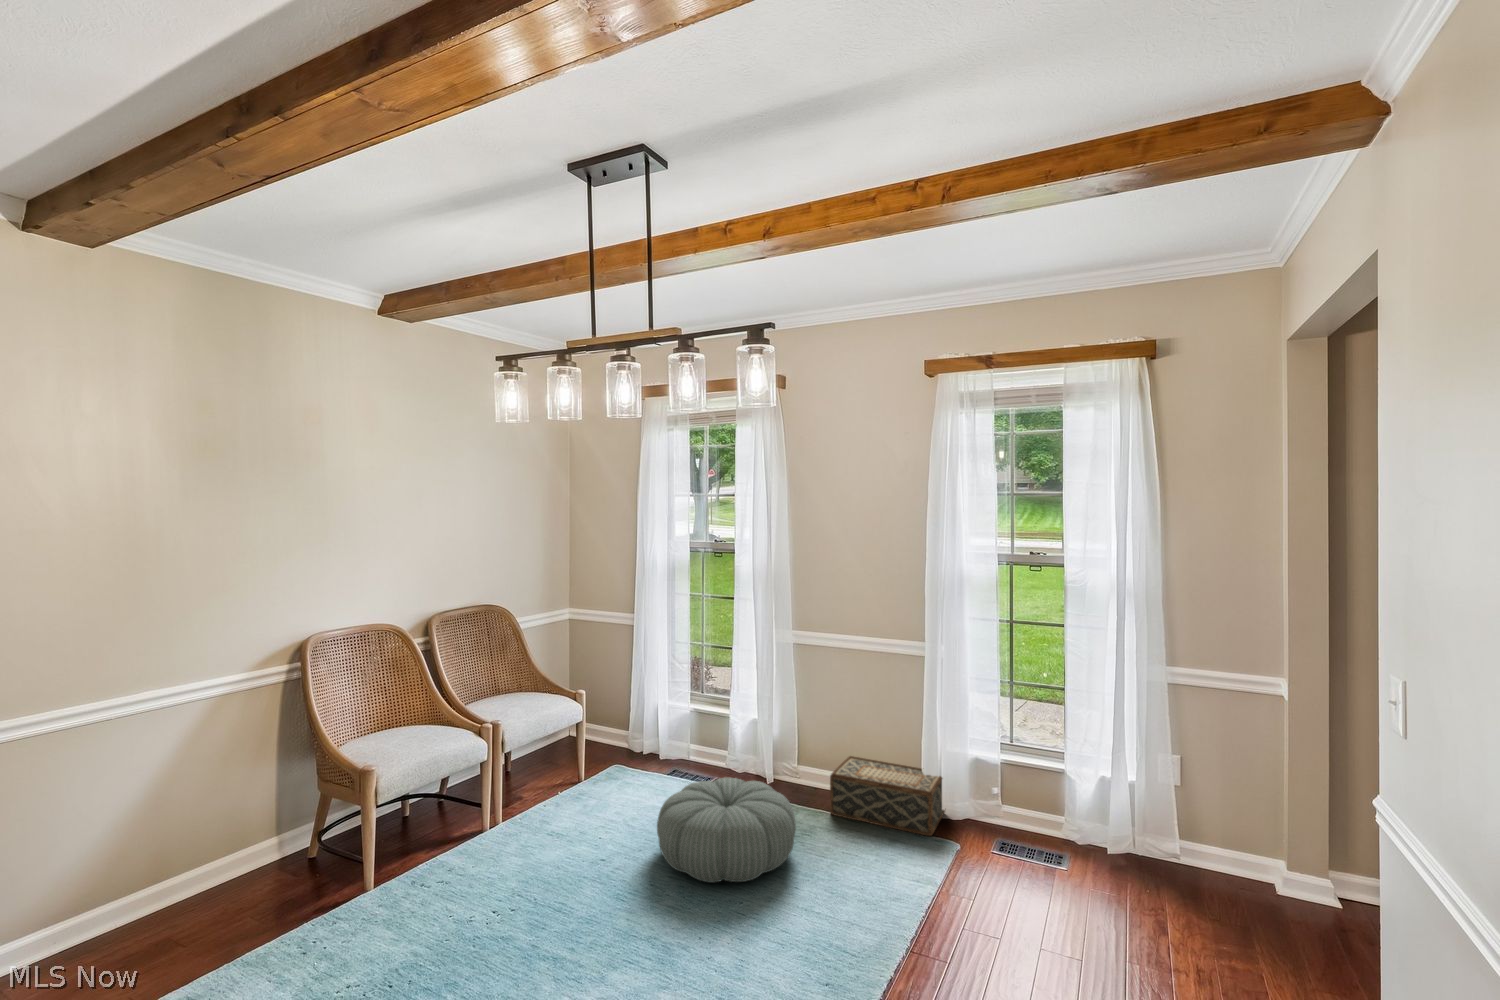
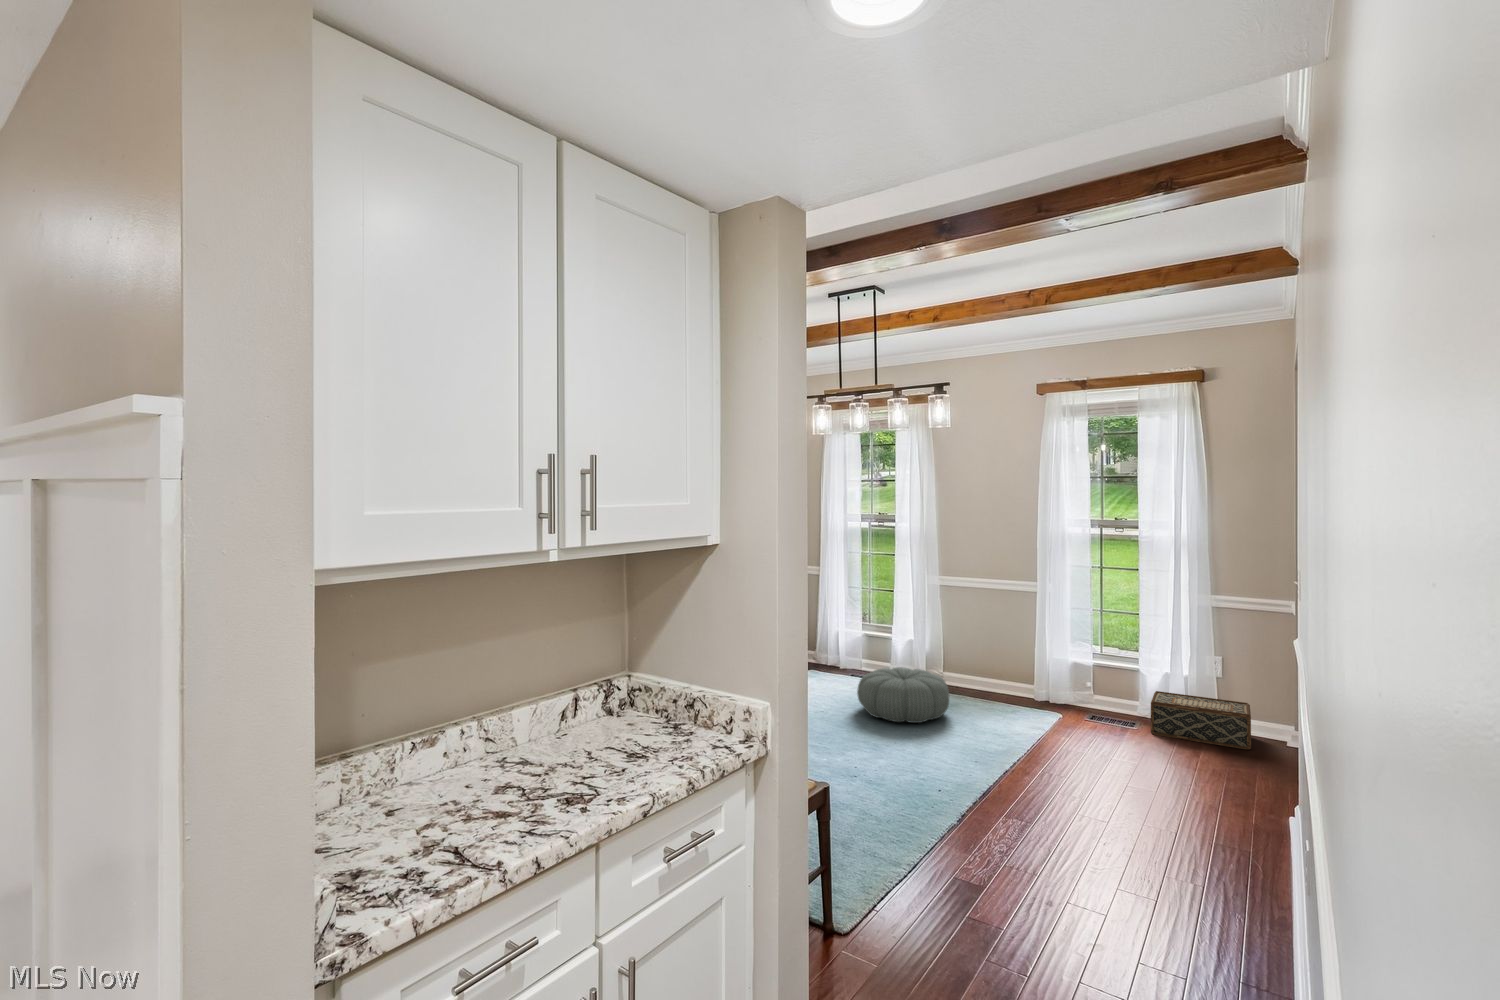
woven basket: present [830,756,945,836] -> present [1151,691,1251,750]

